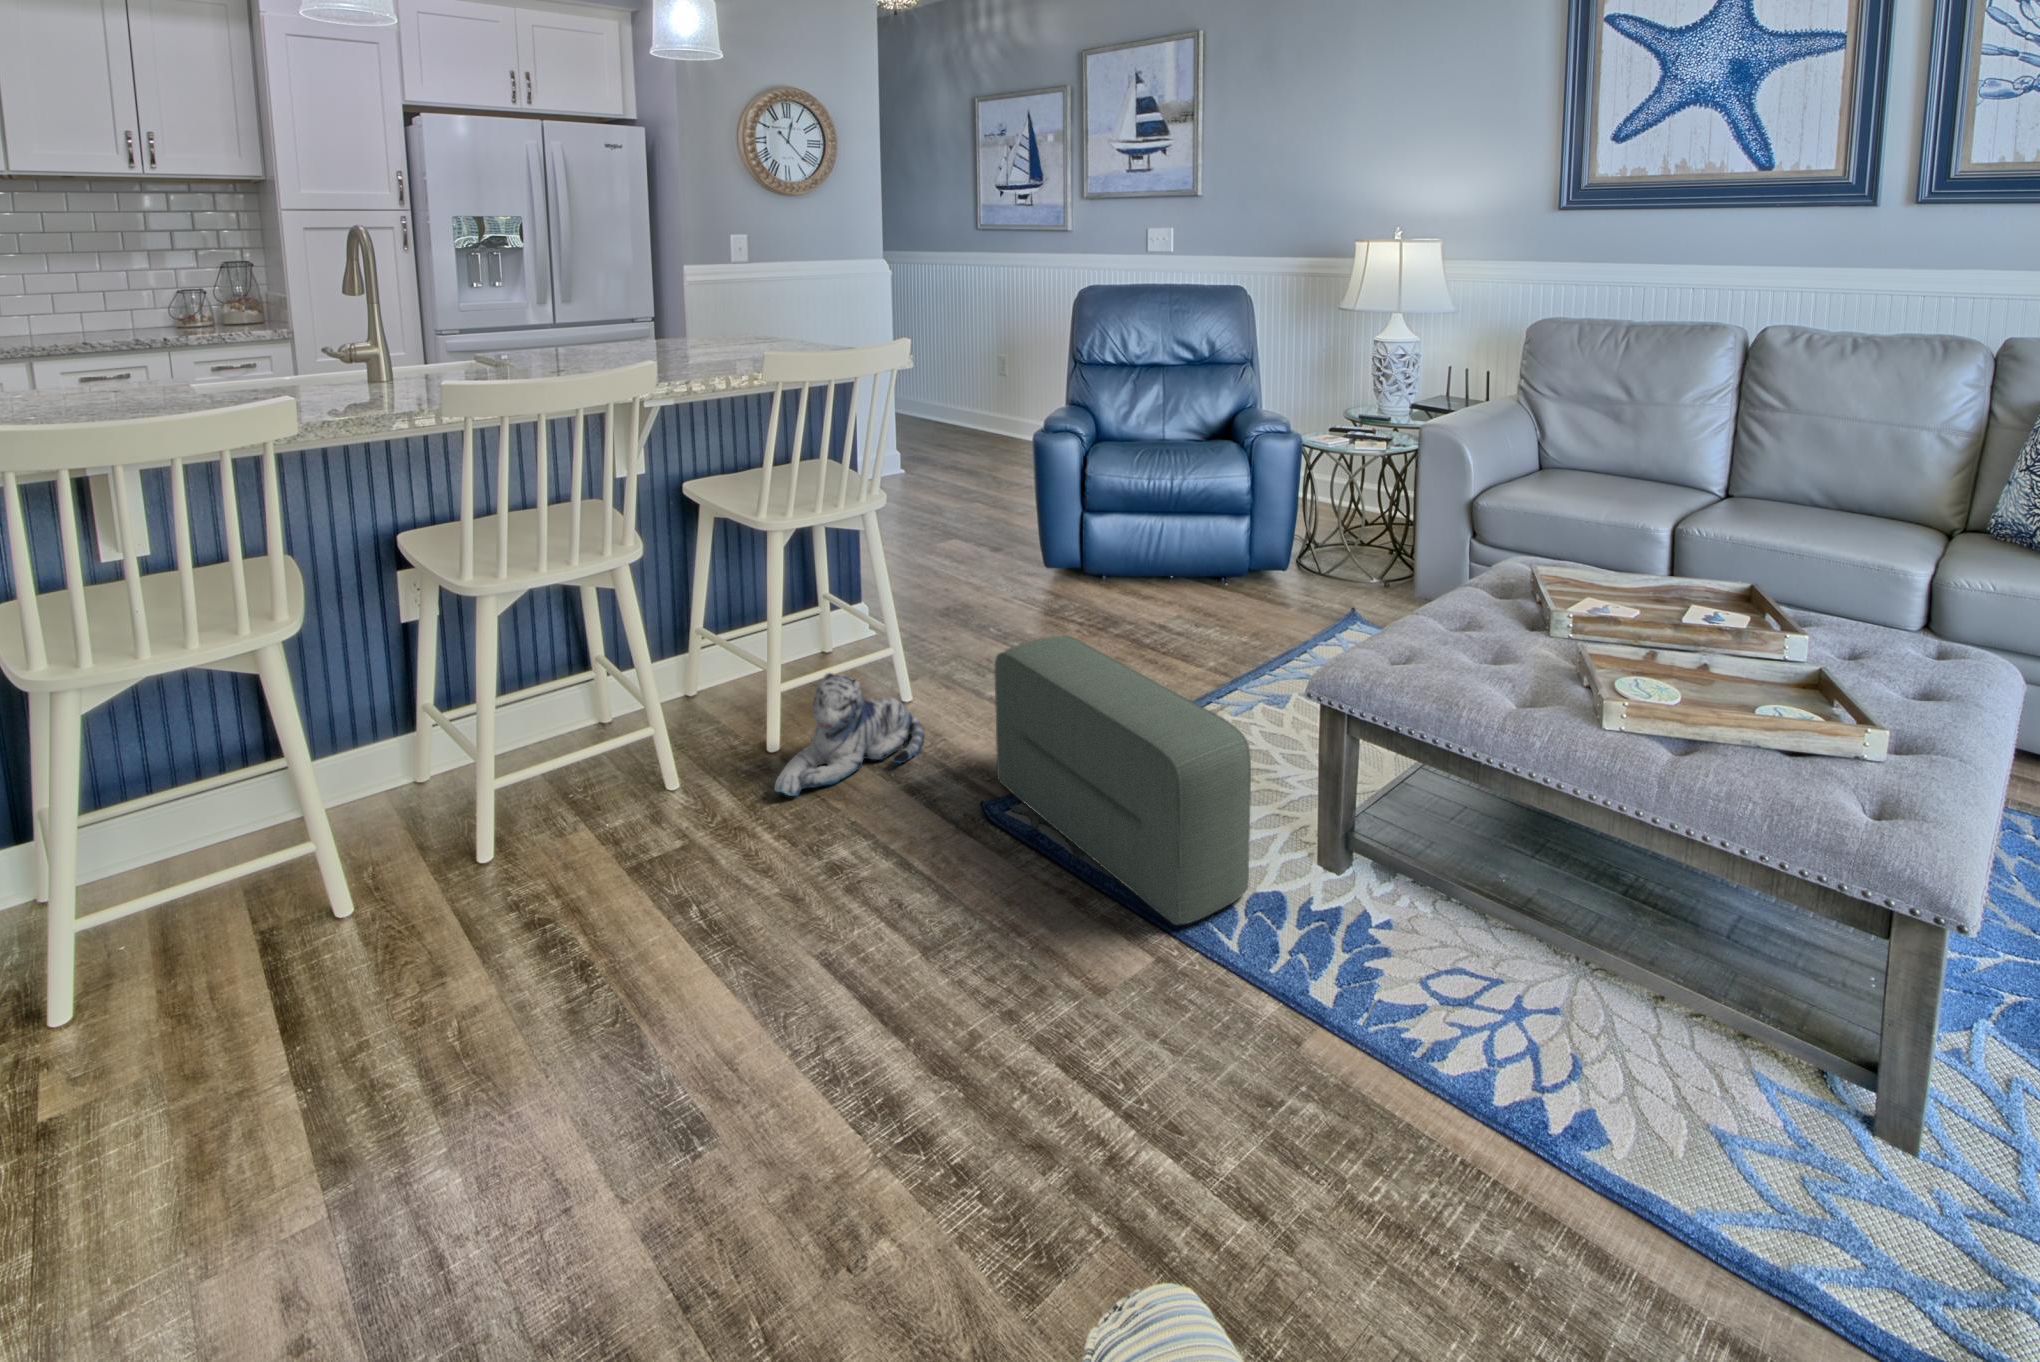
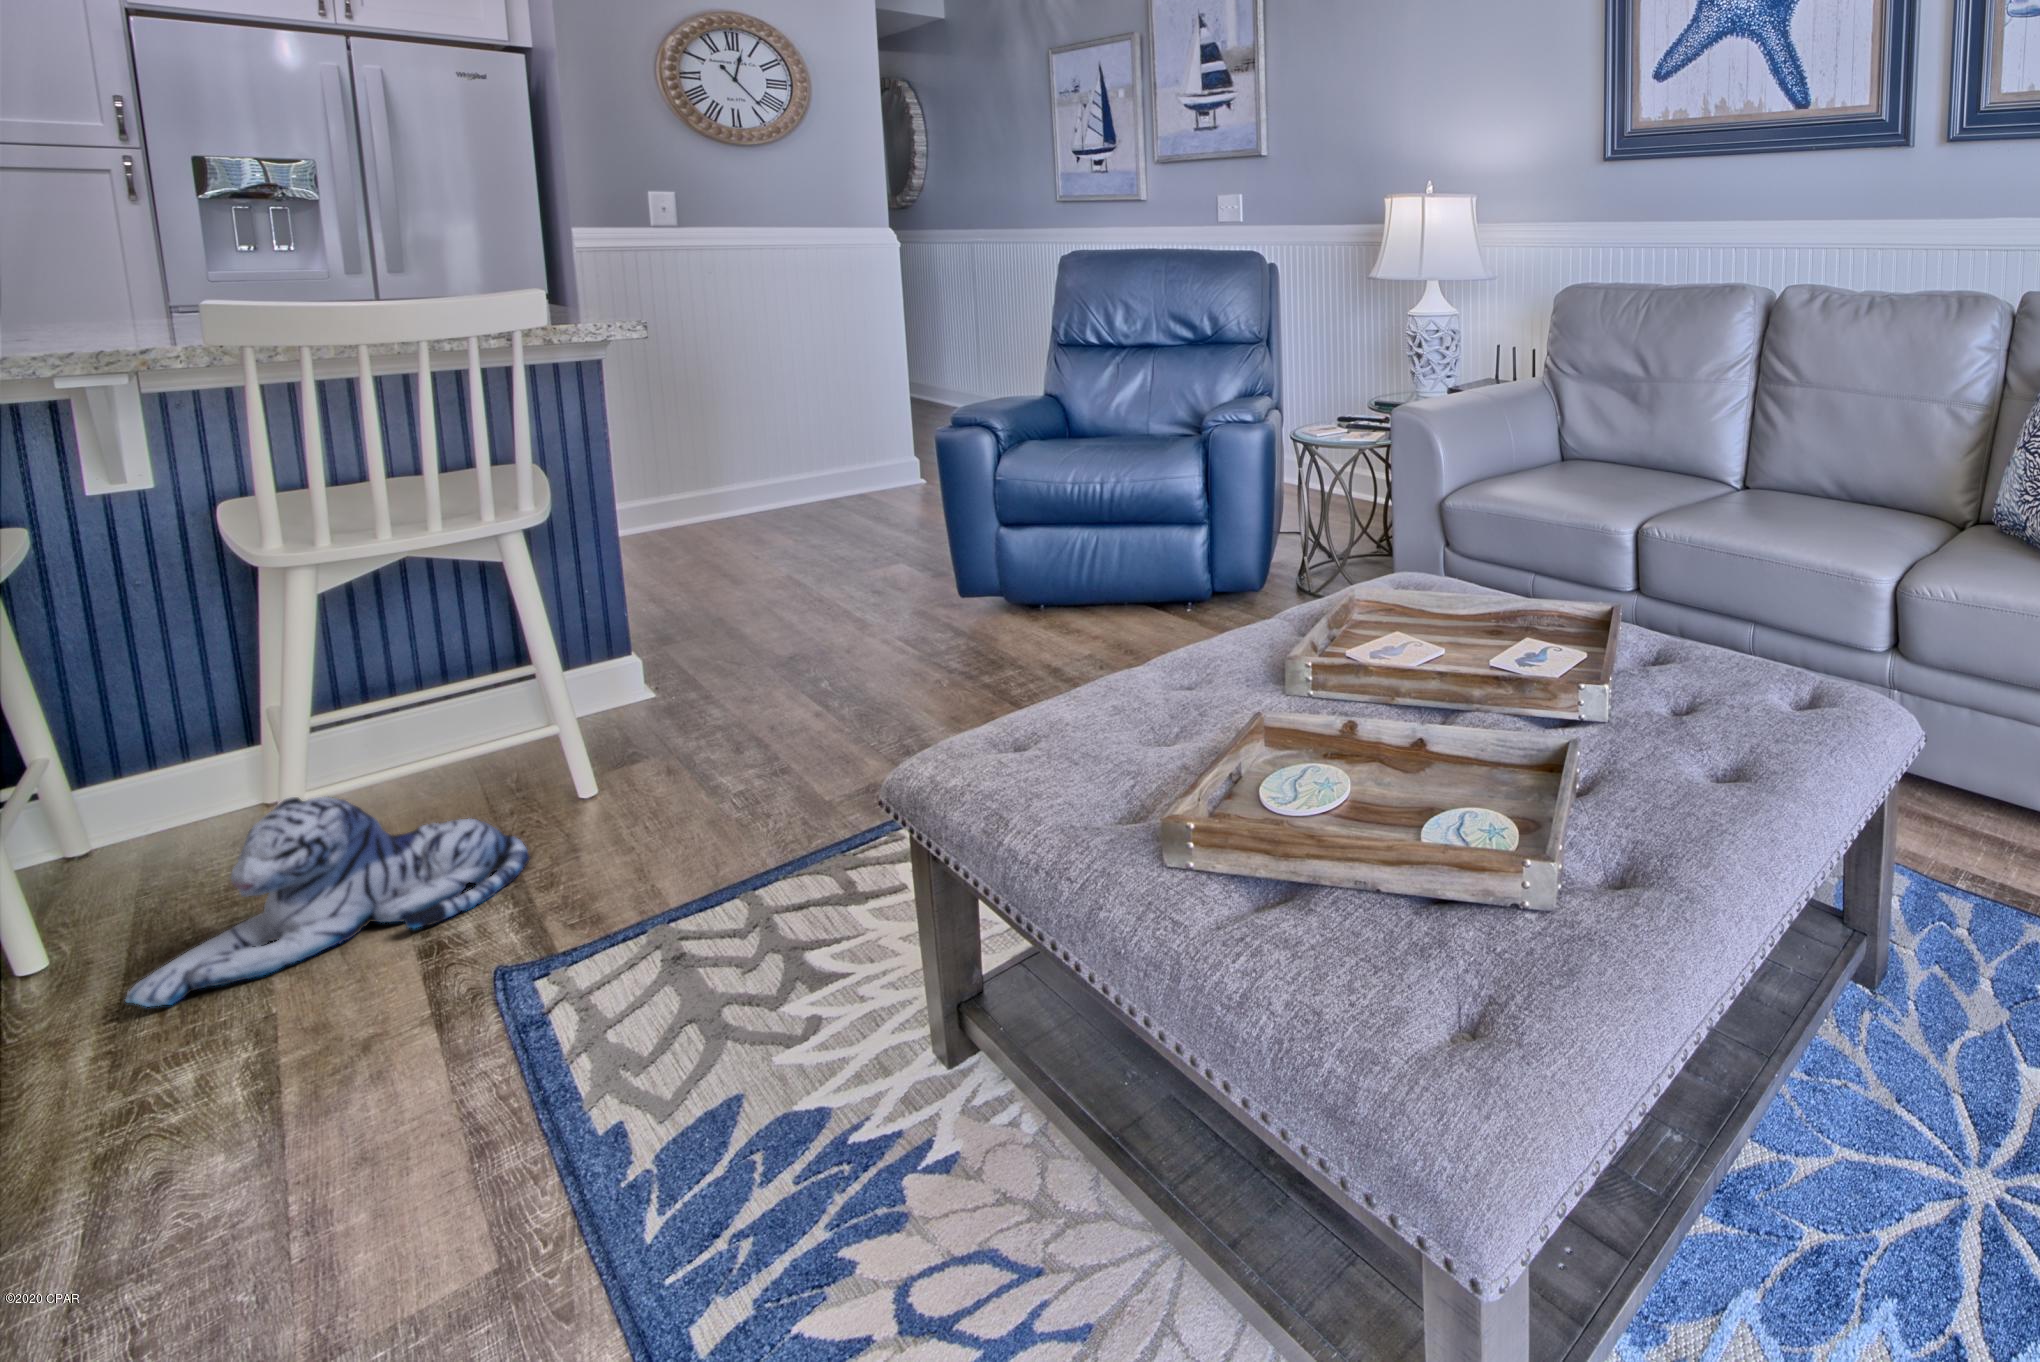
pouf: present [995,635,1251,925] -> none [513,721,756,1234]

